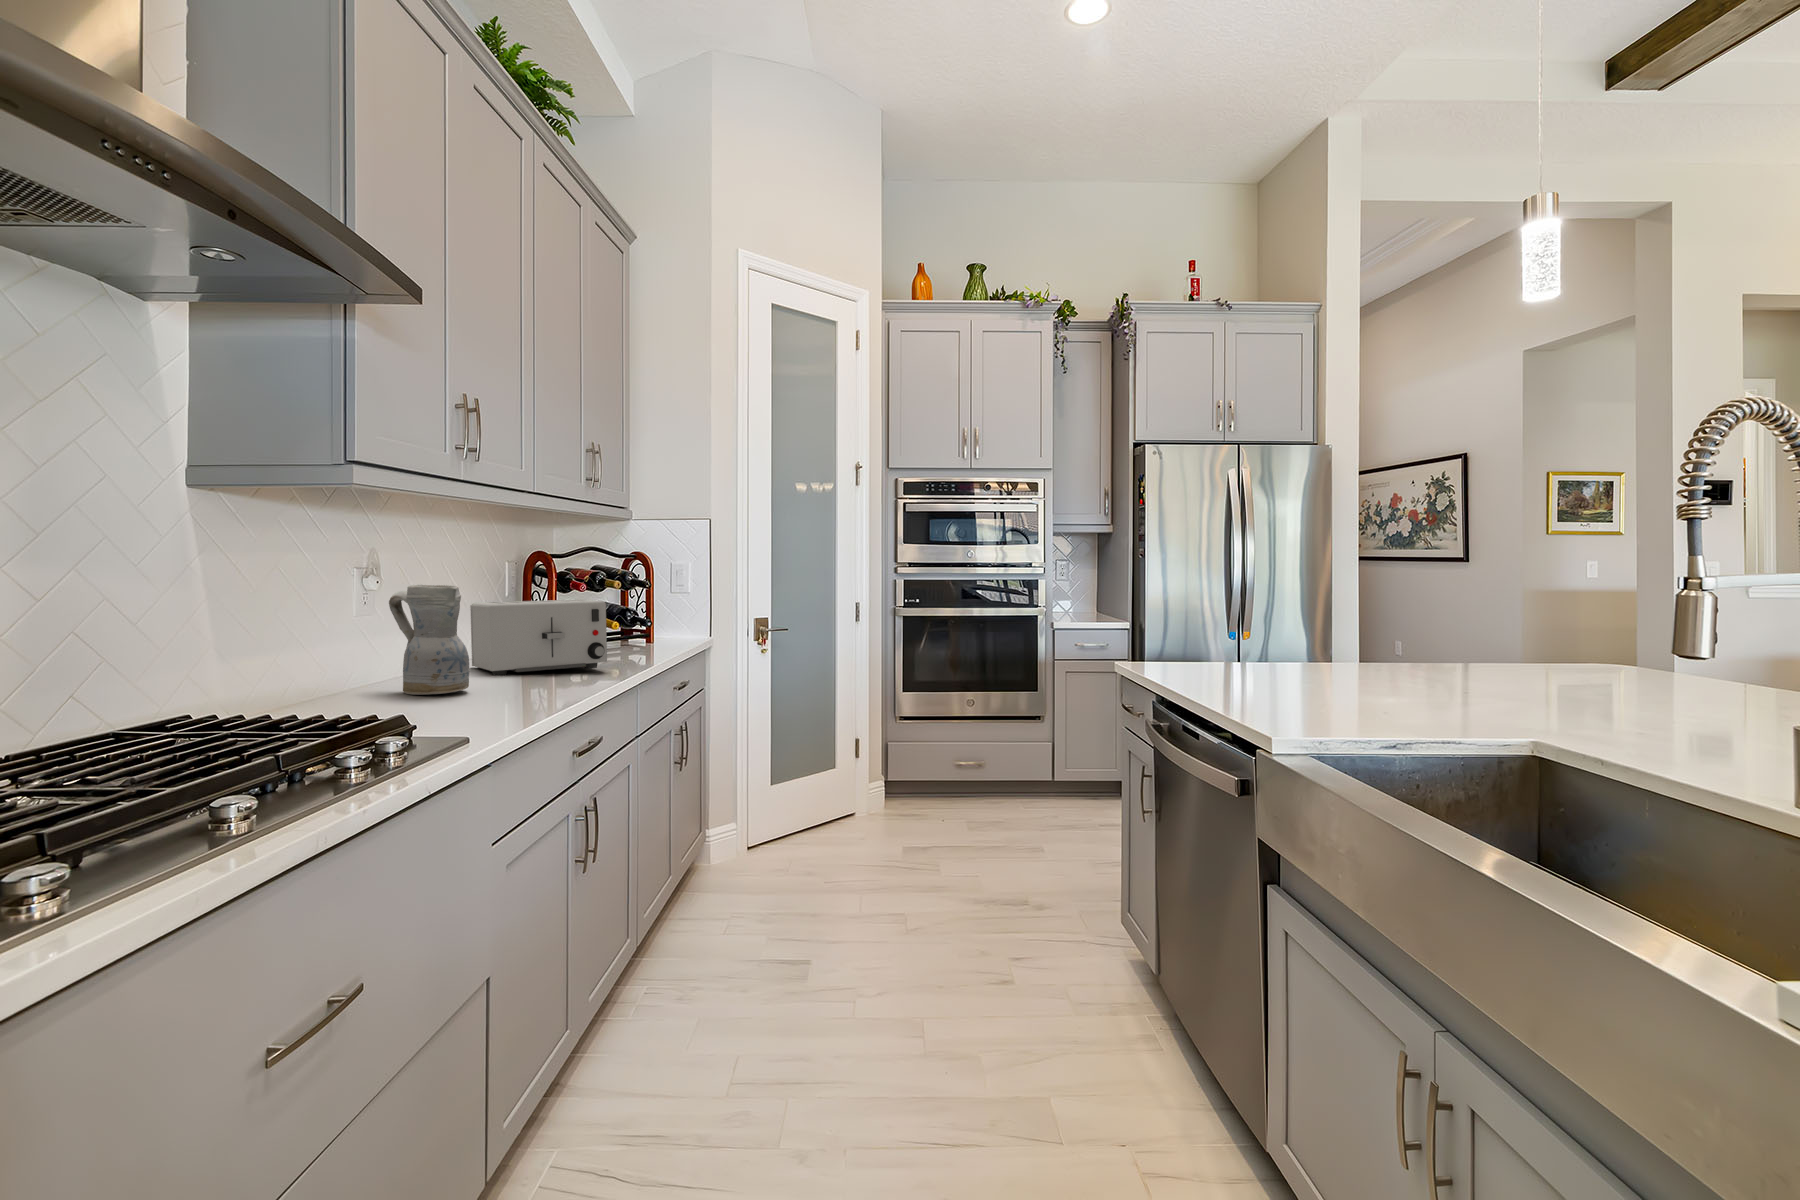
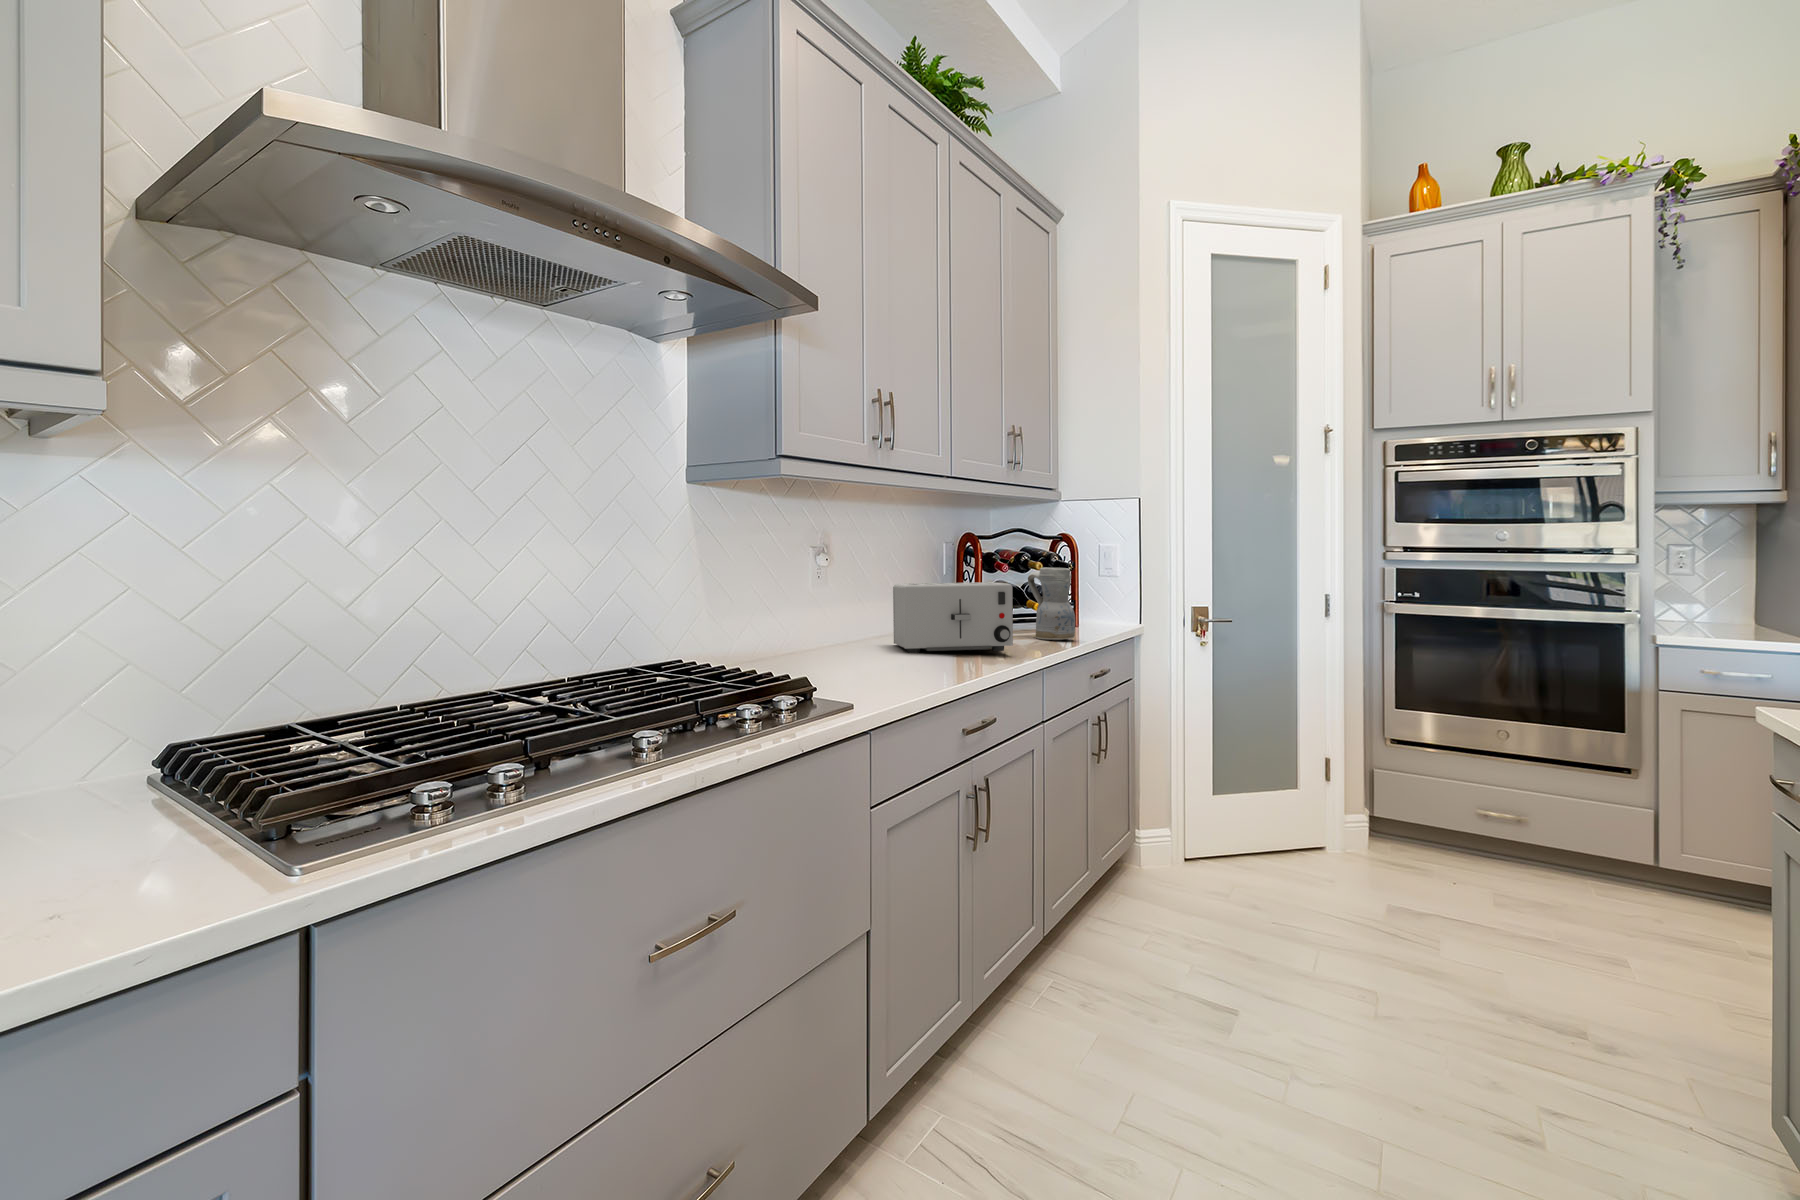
ceramic pitcher: present [389,585,469,695] -> present [1028,567,1075,640]

